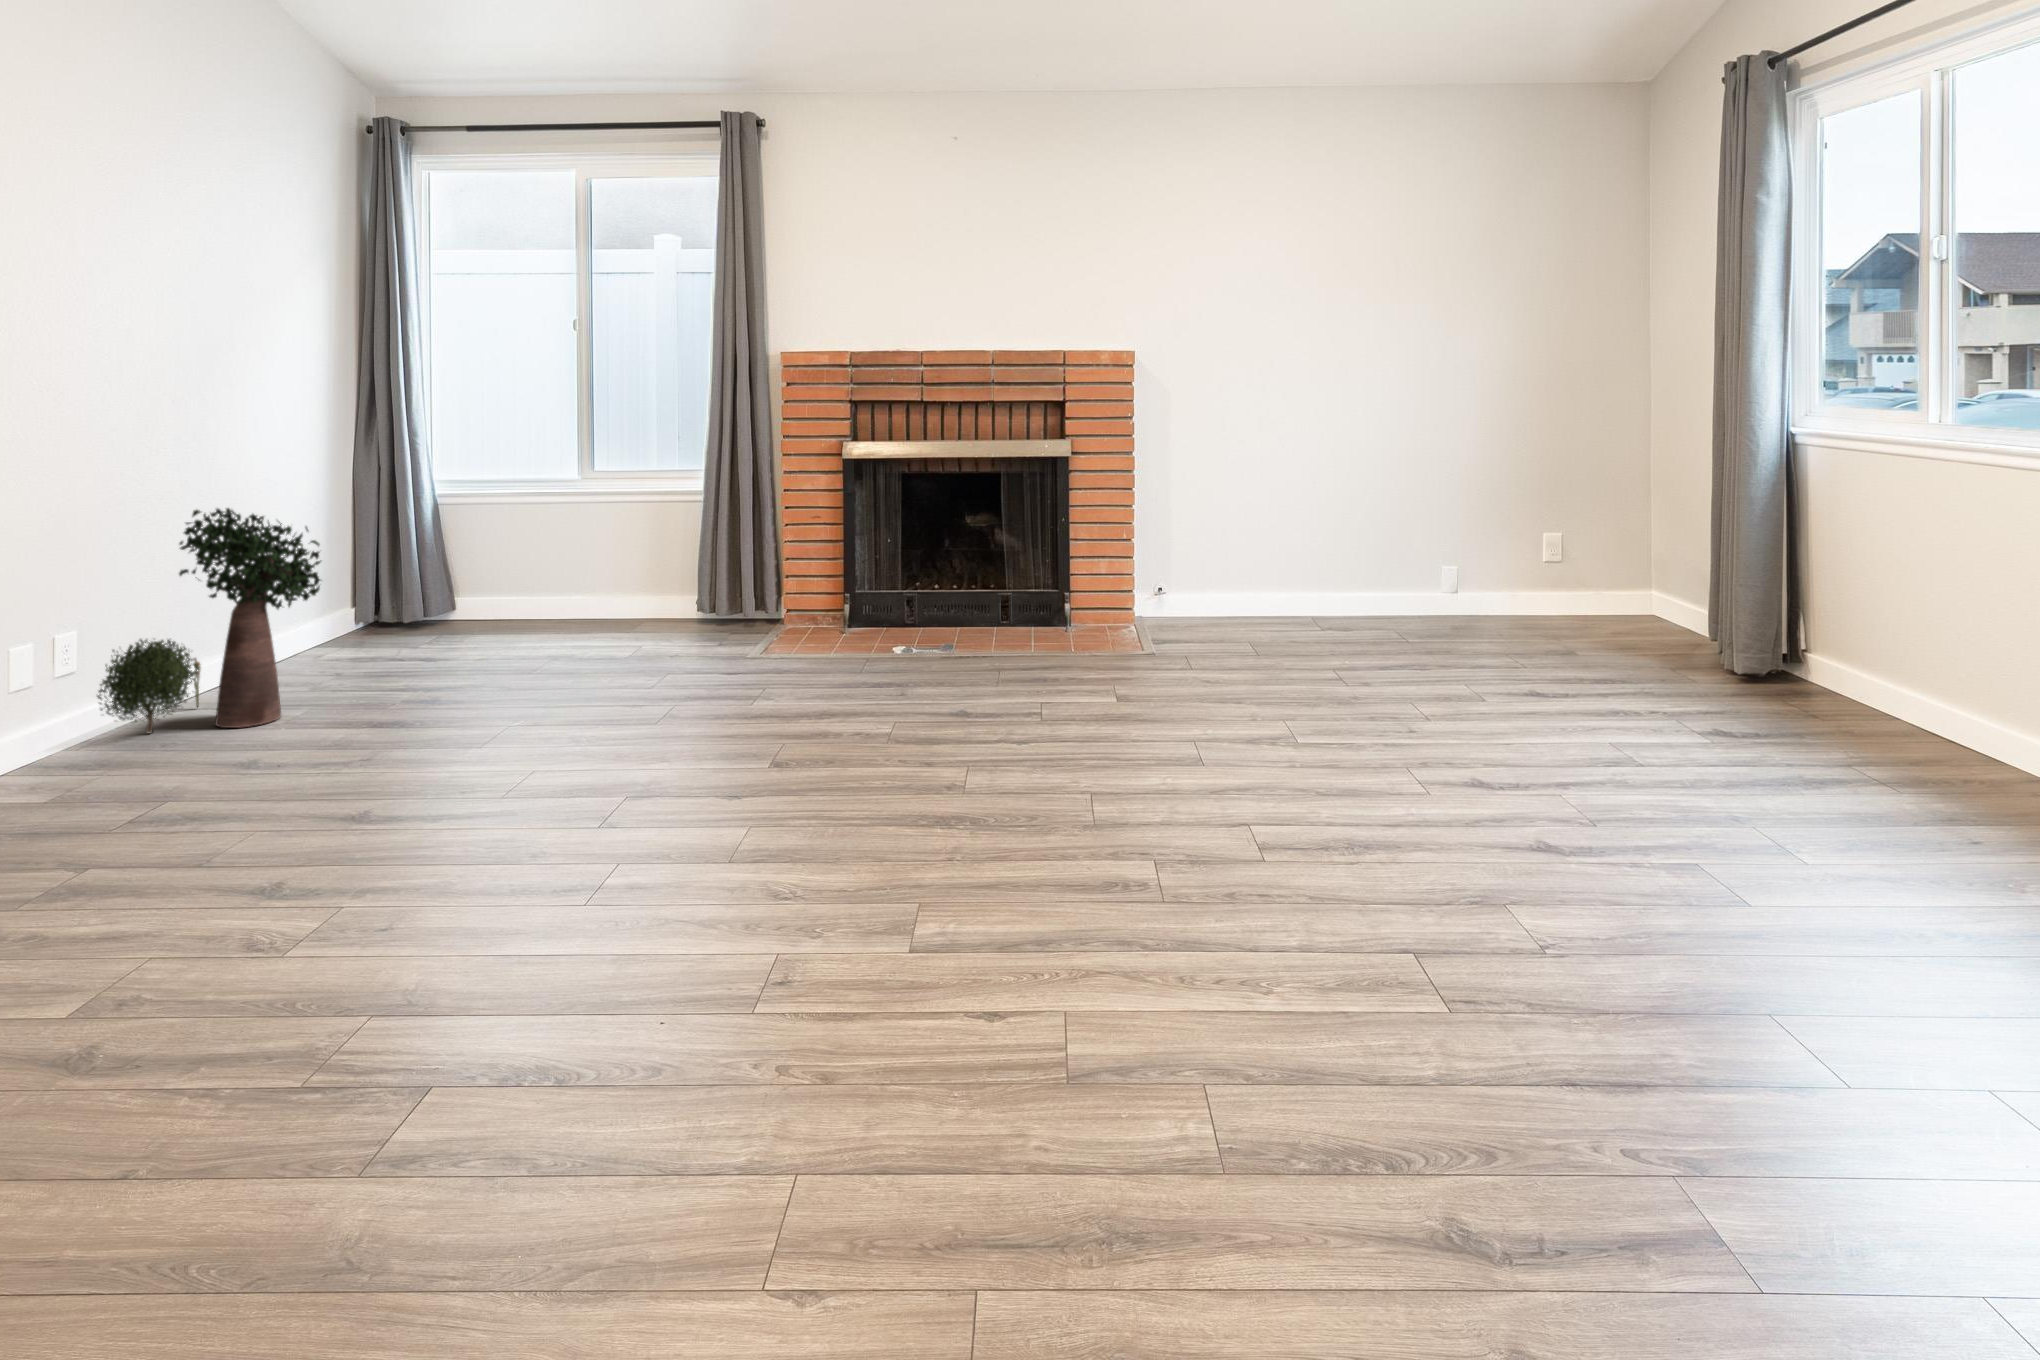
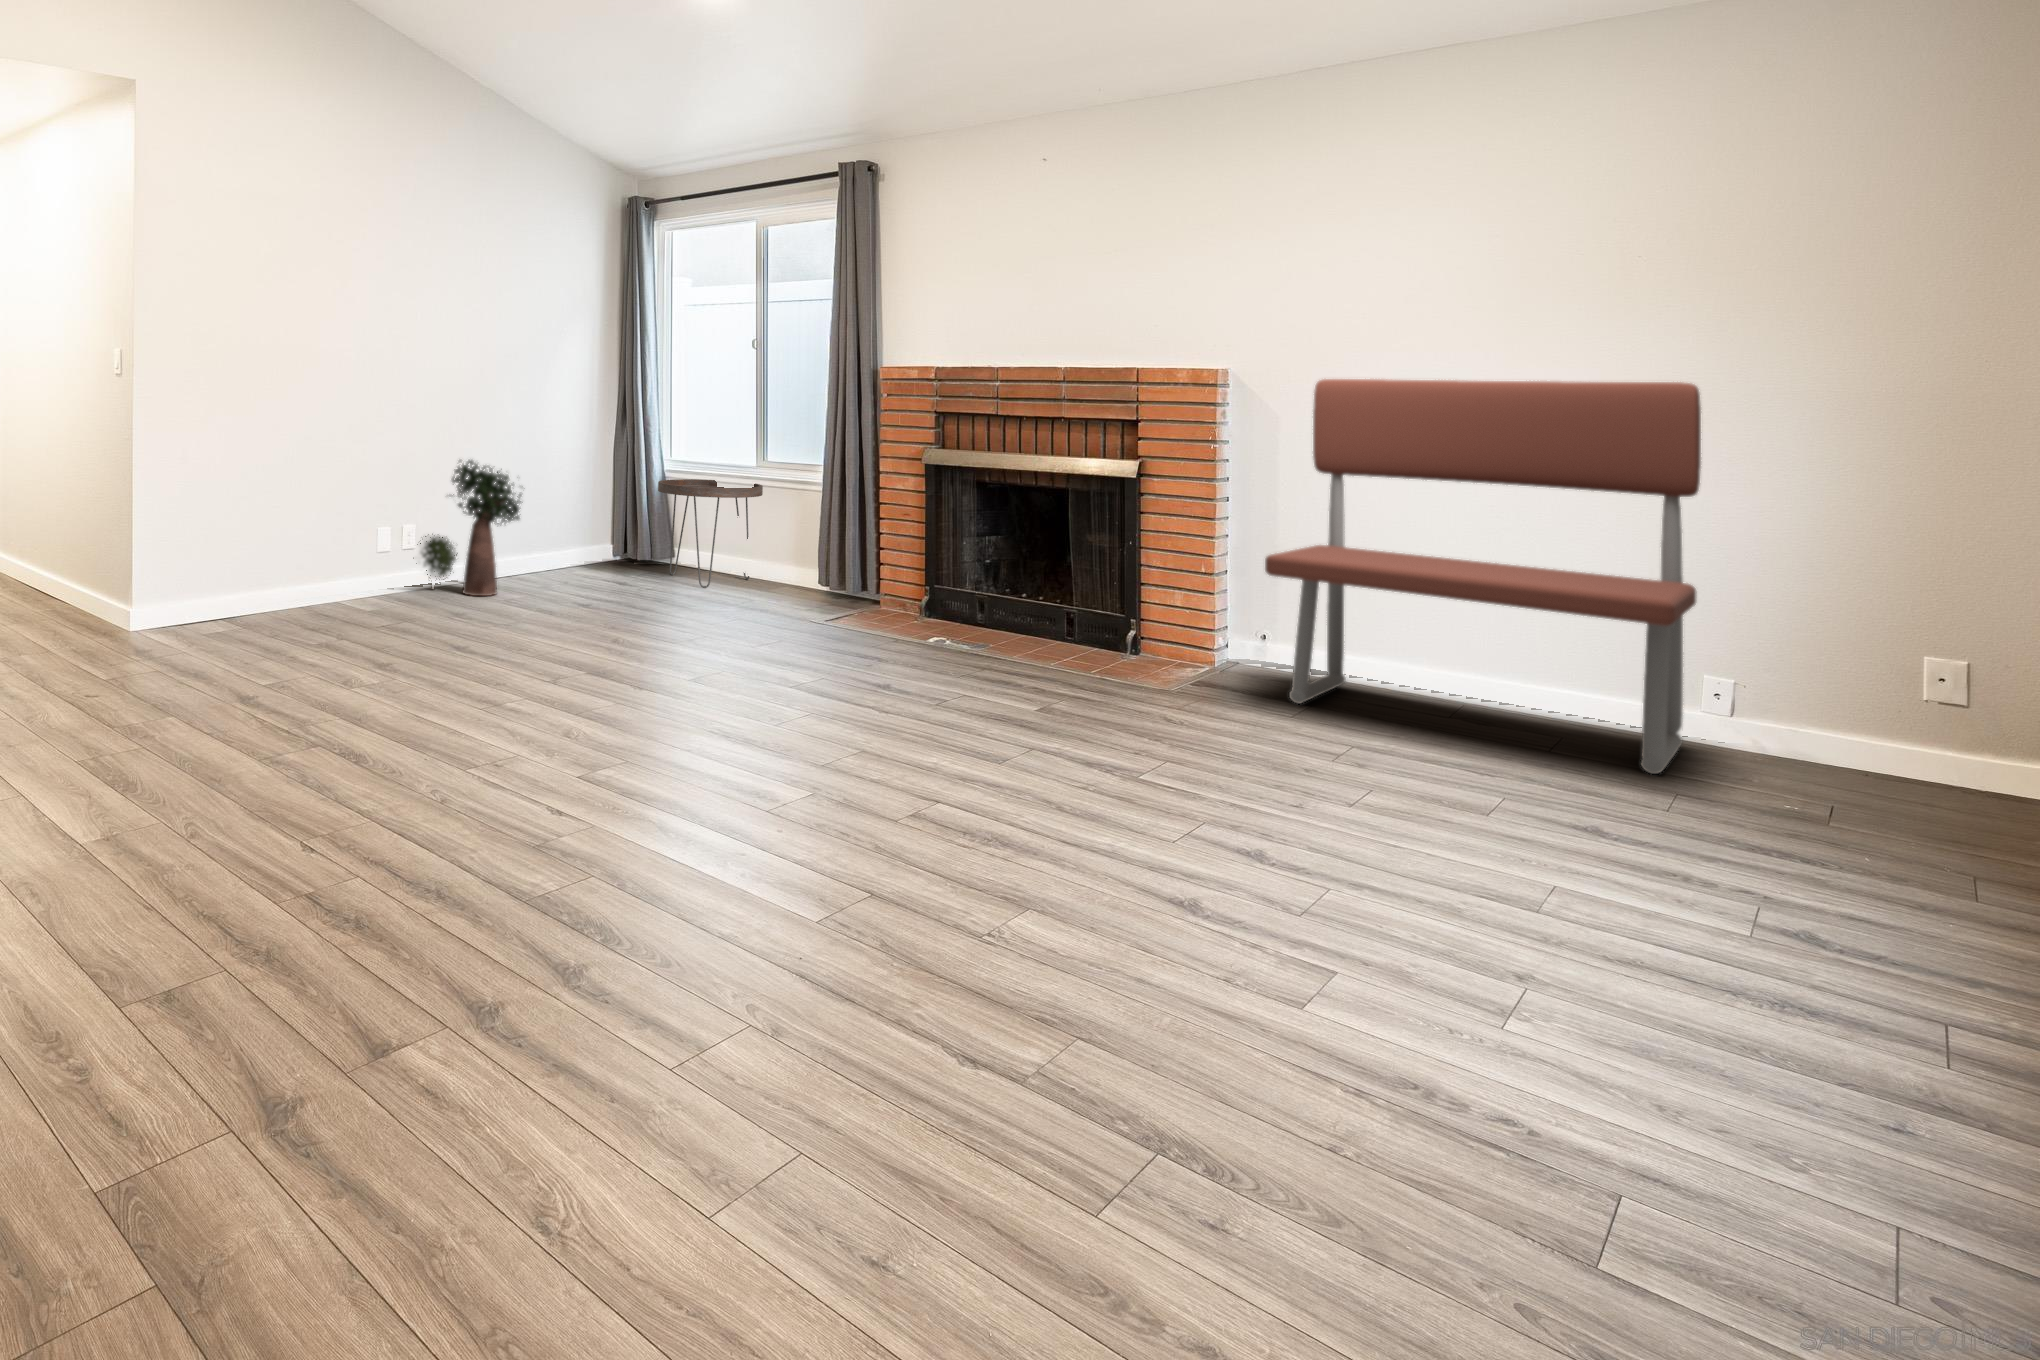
bench: none [1214,357,1500,646] -> present [1265,379,1701,774]
side table: none [470,499,616,644] -> present [658,479,763,588]

